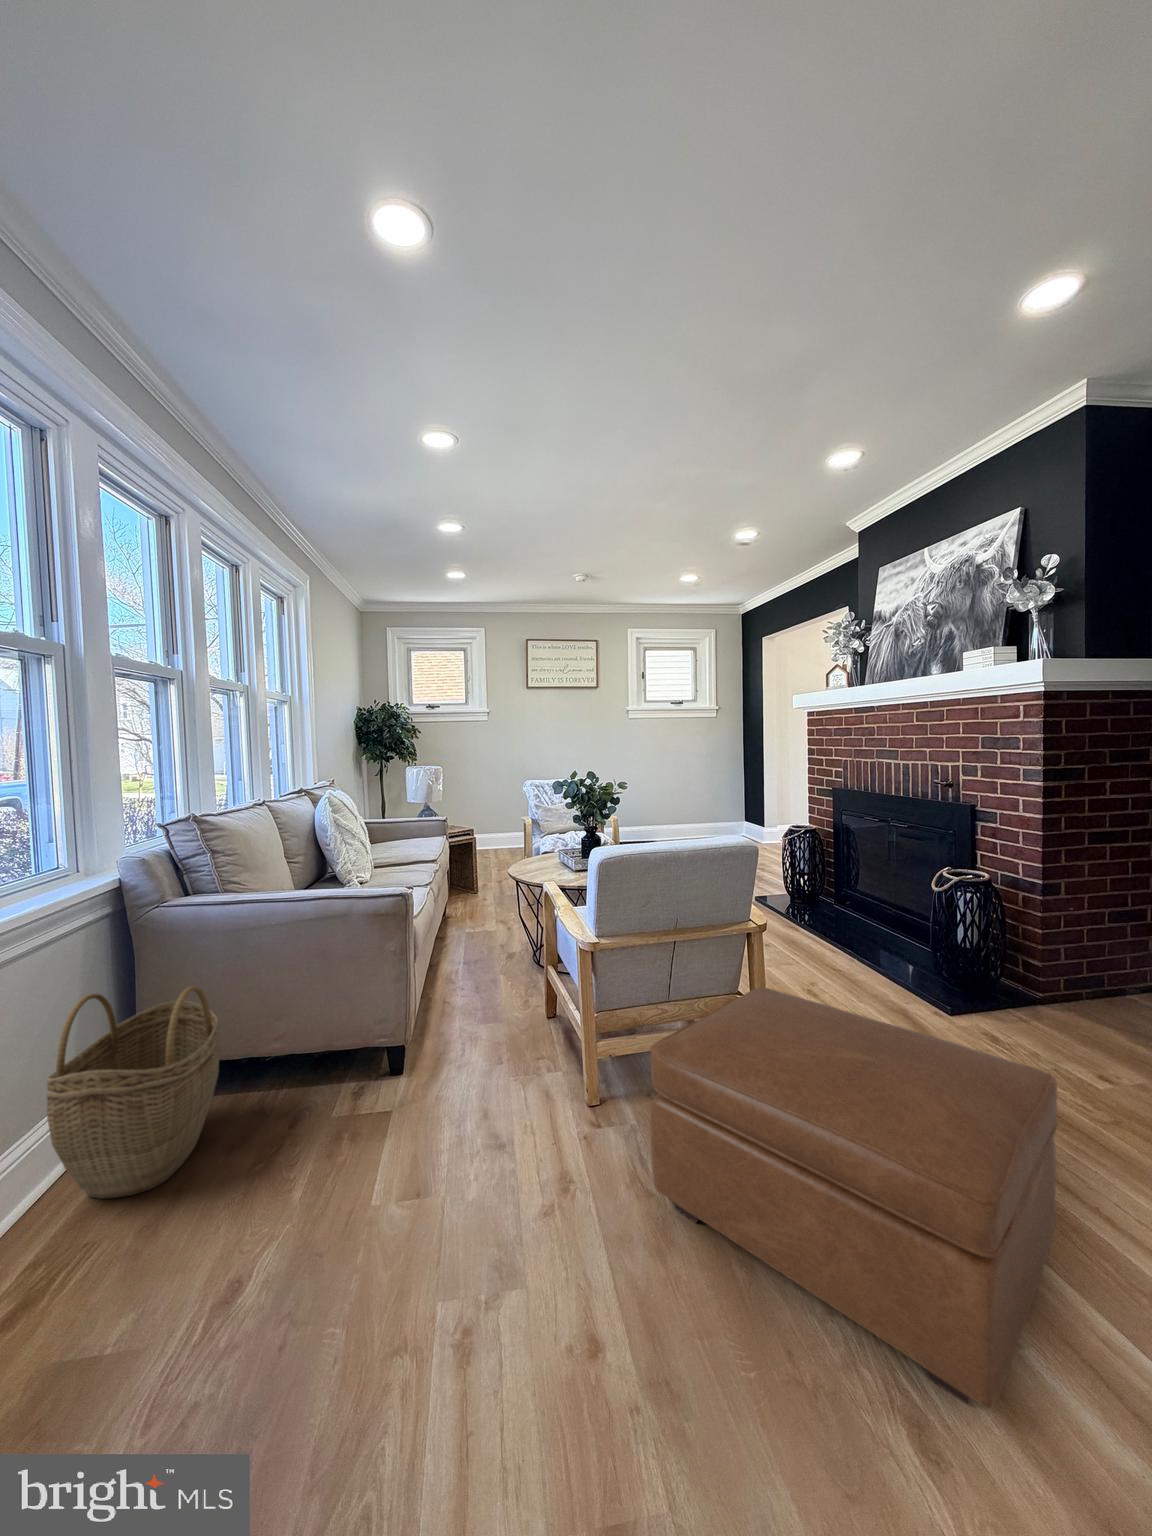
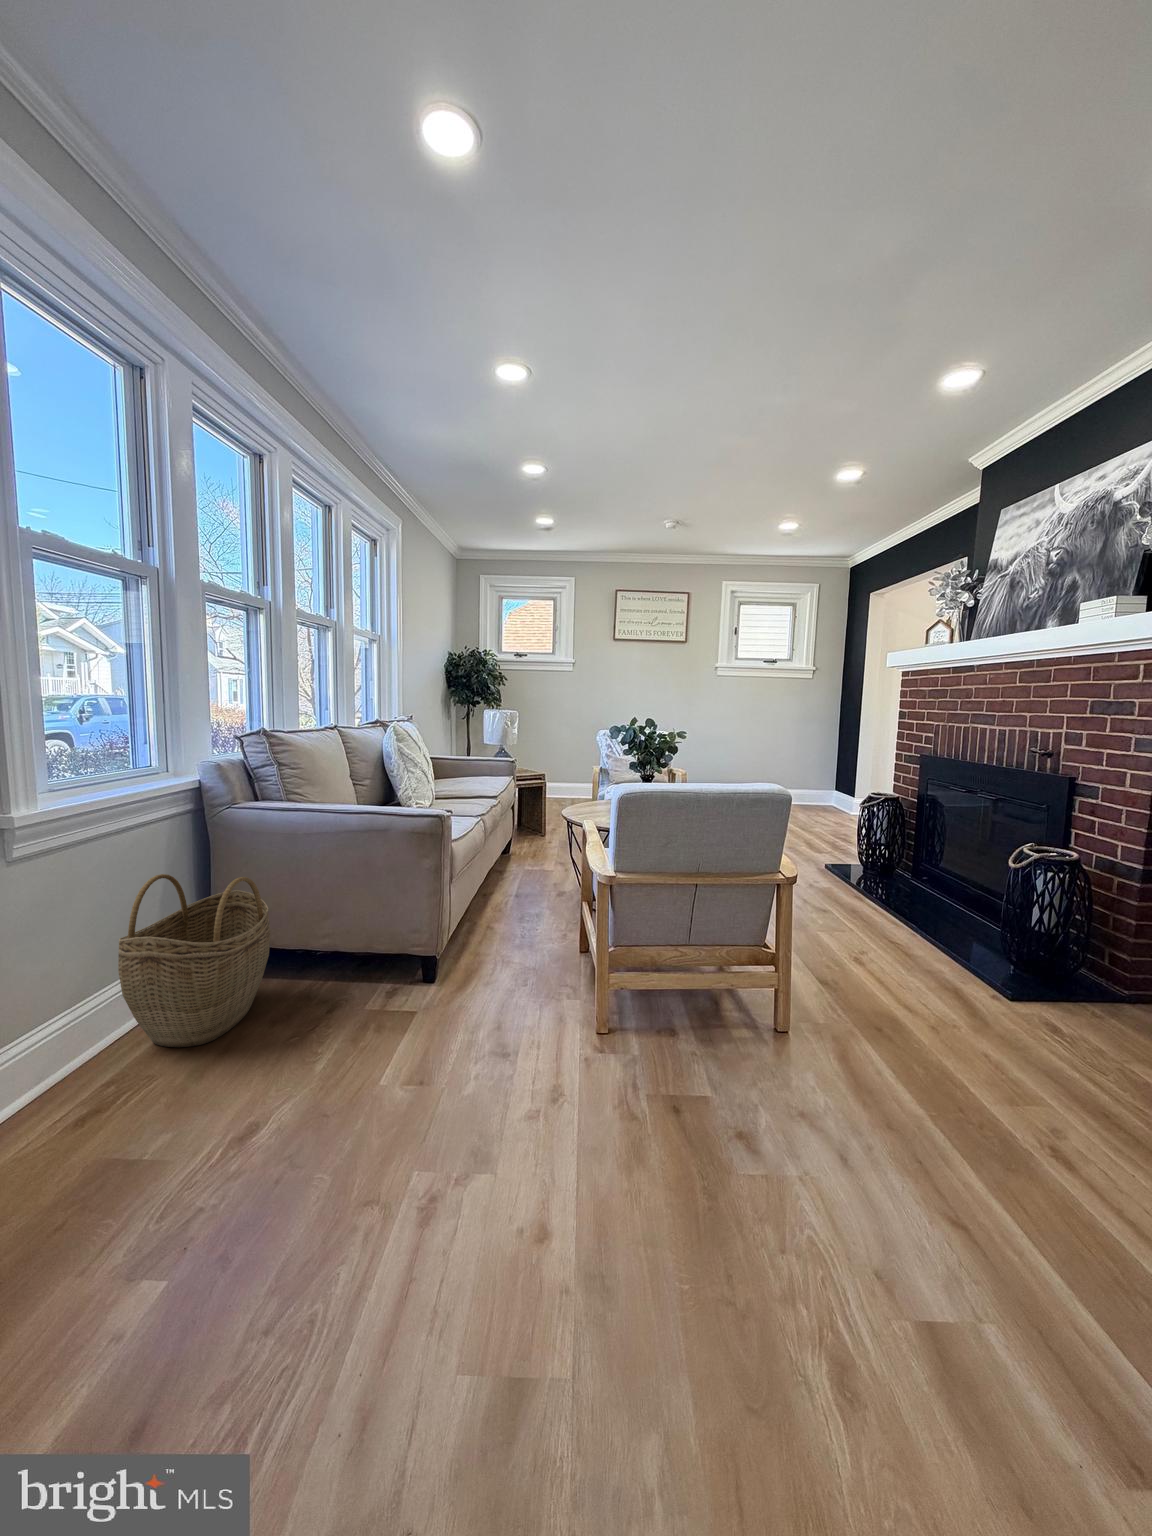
ottoman: present [650,987,1058,1408] -> none [630,939,1085,1398]

